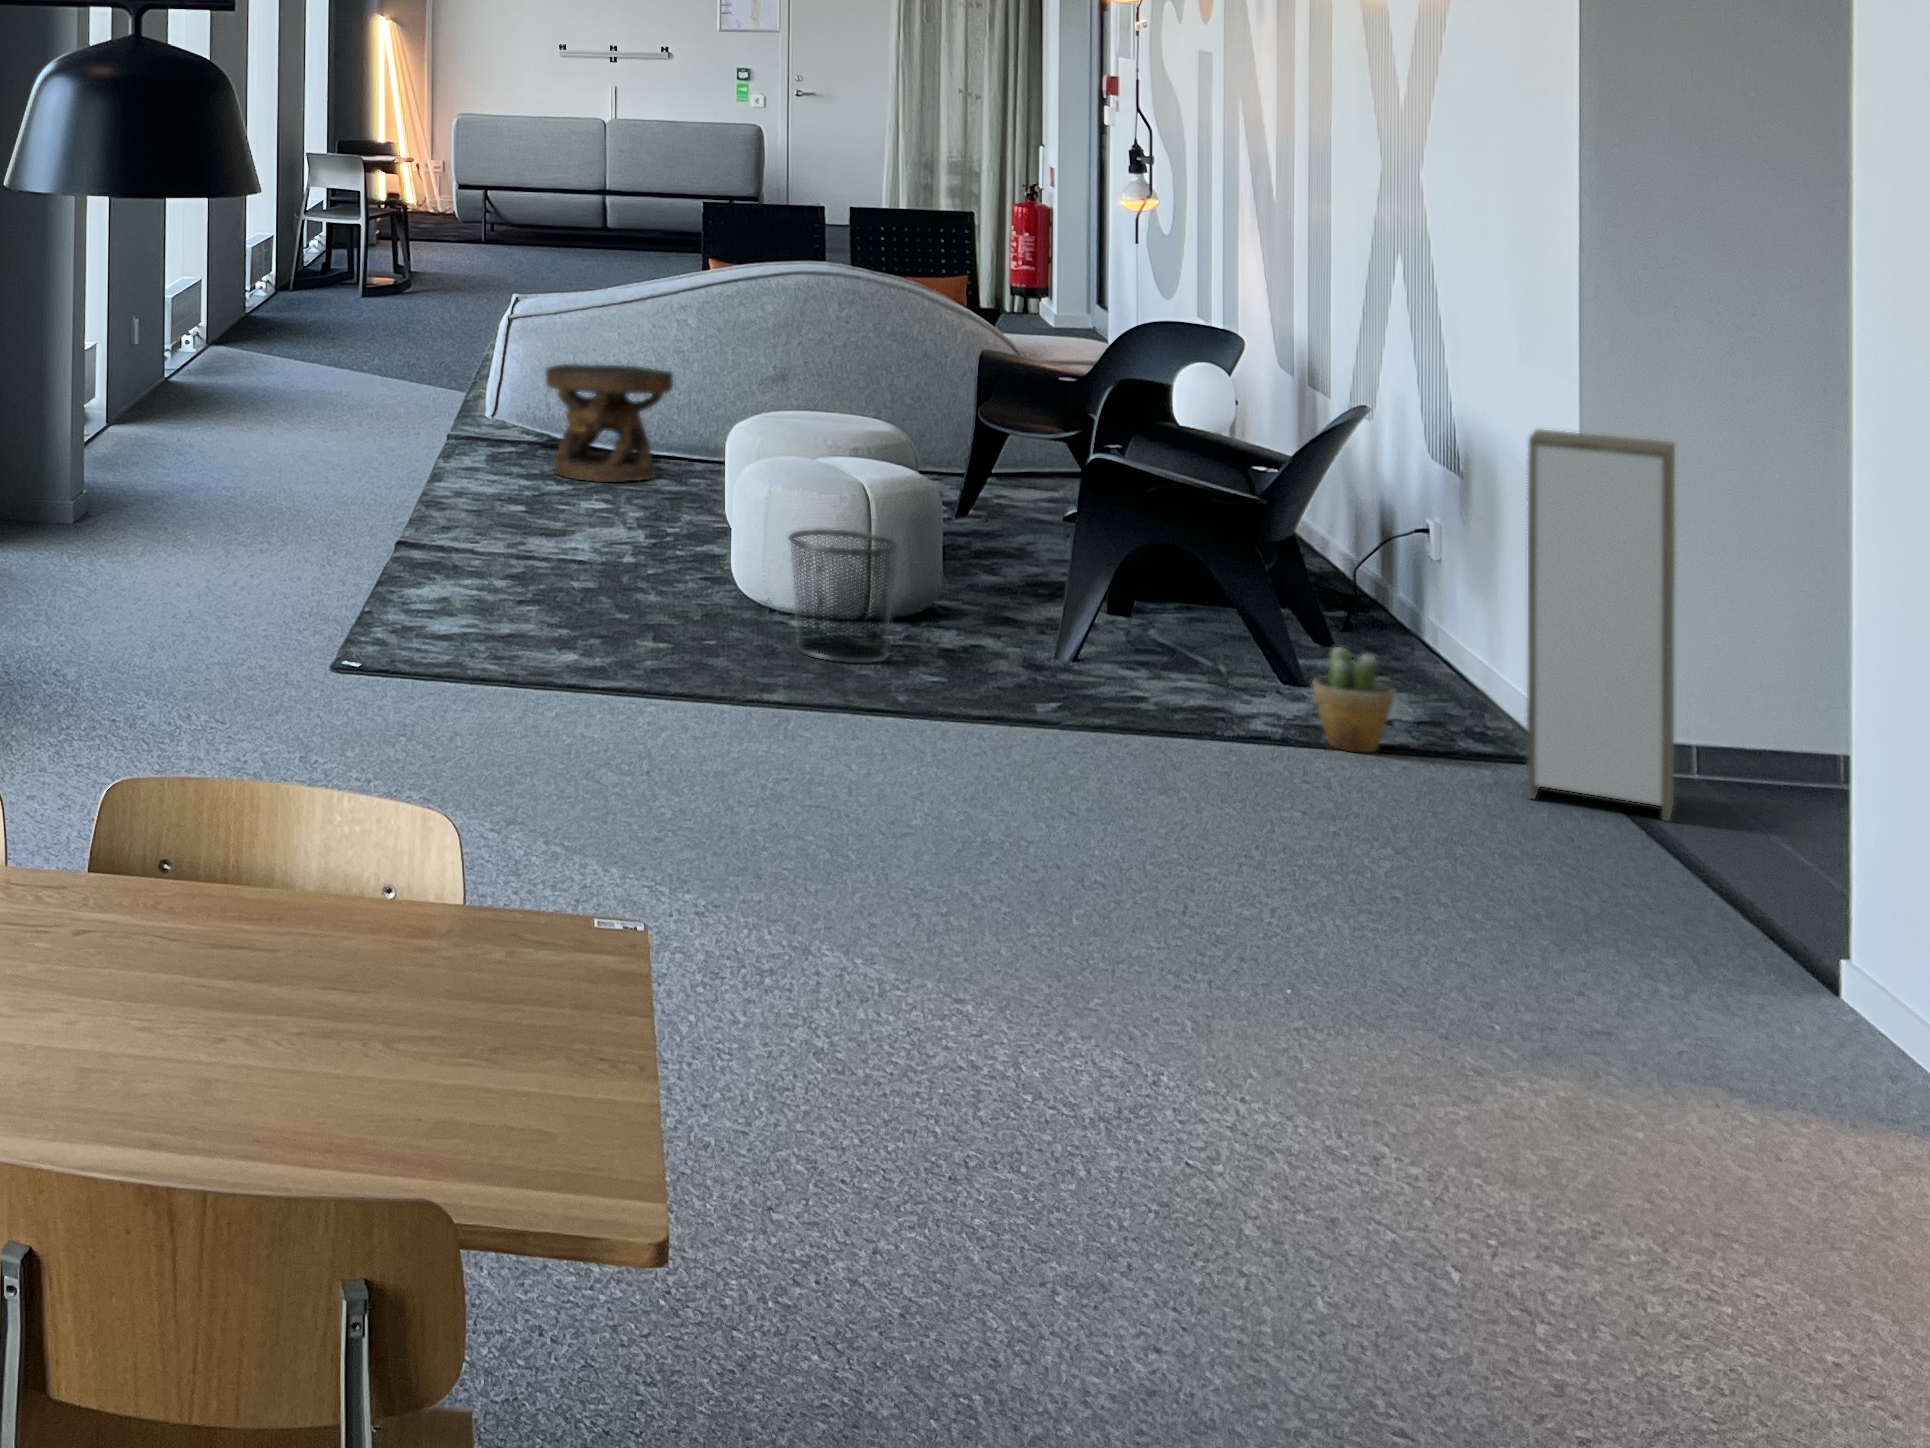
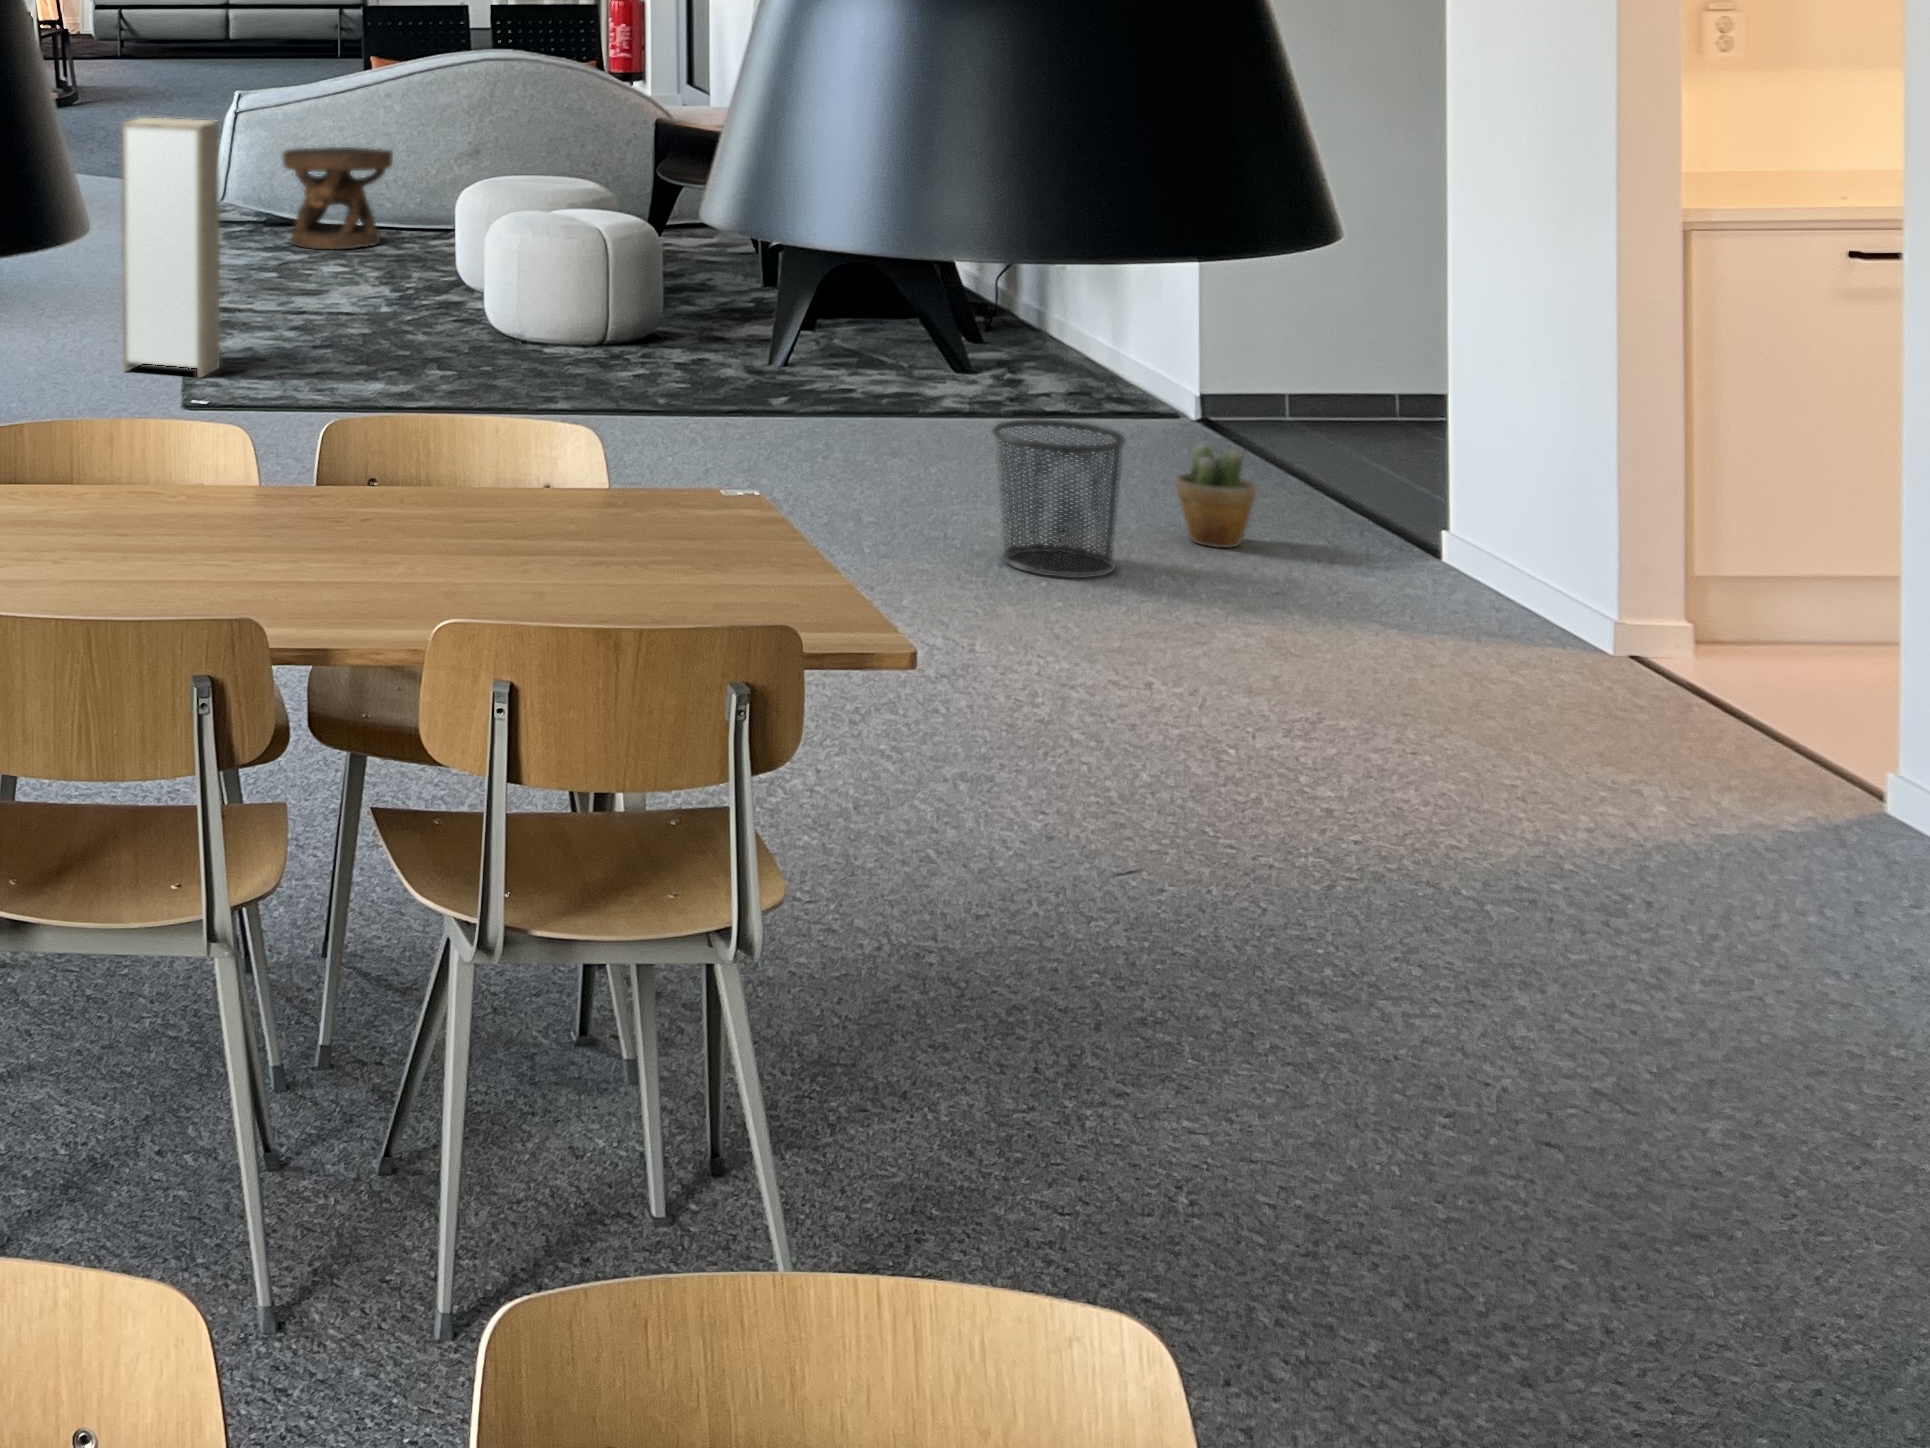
storage cabinet: present [1527,429,1675,821] -> present [122,118,220,377]
waste bin: present [789,529,898,663] -> present [992,419,1126,578]
potted plant: present [1312,647,1394,753] -> present [1176,444,1257,548]

